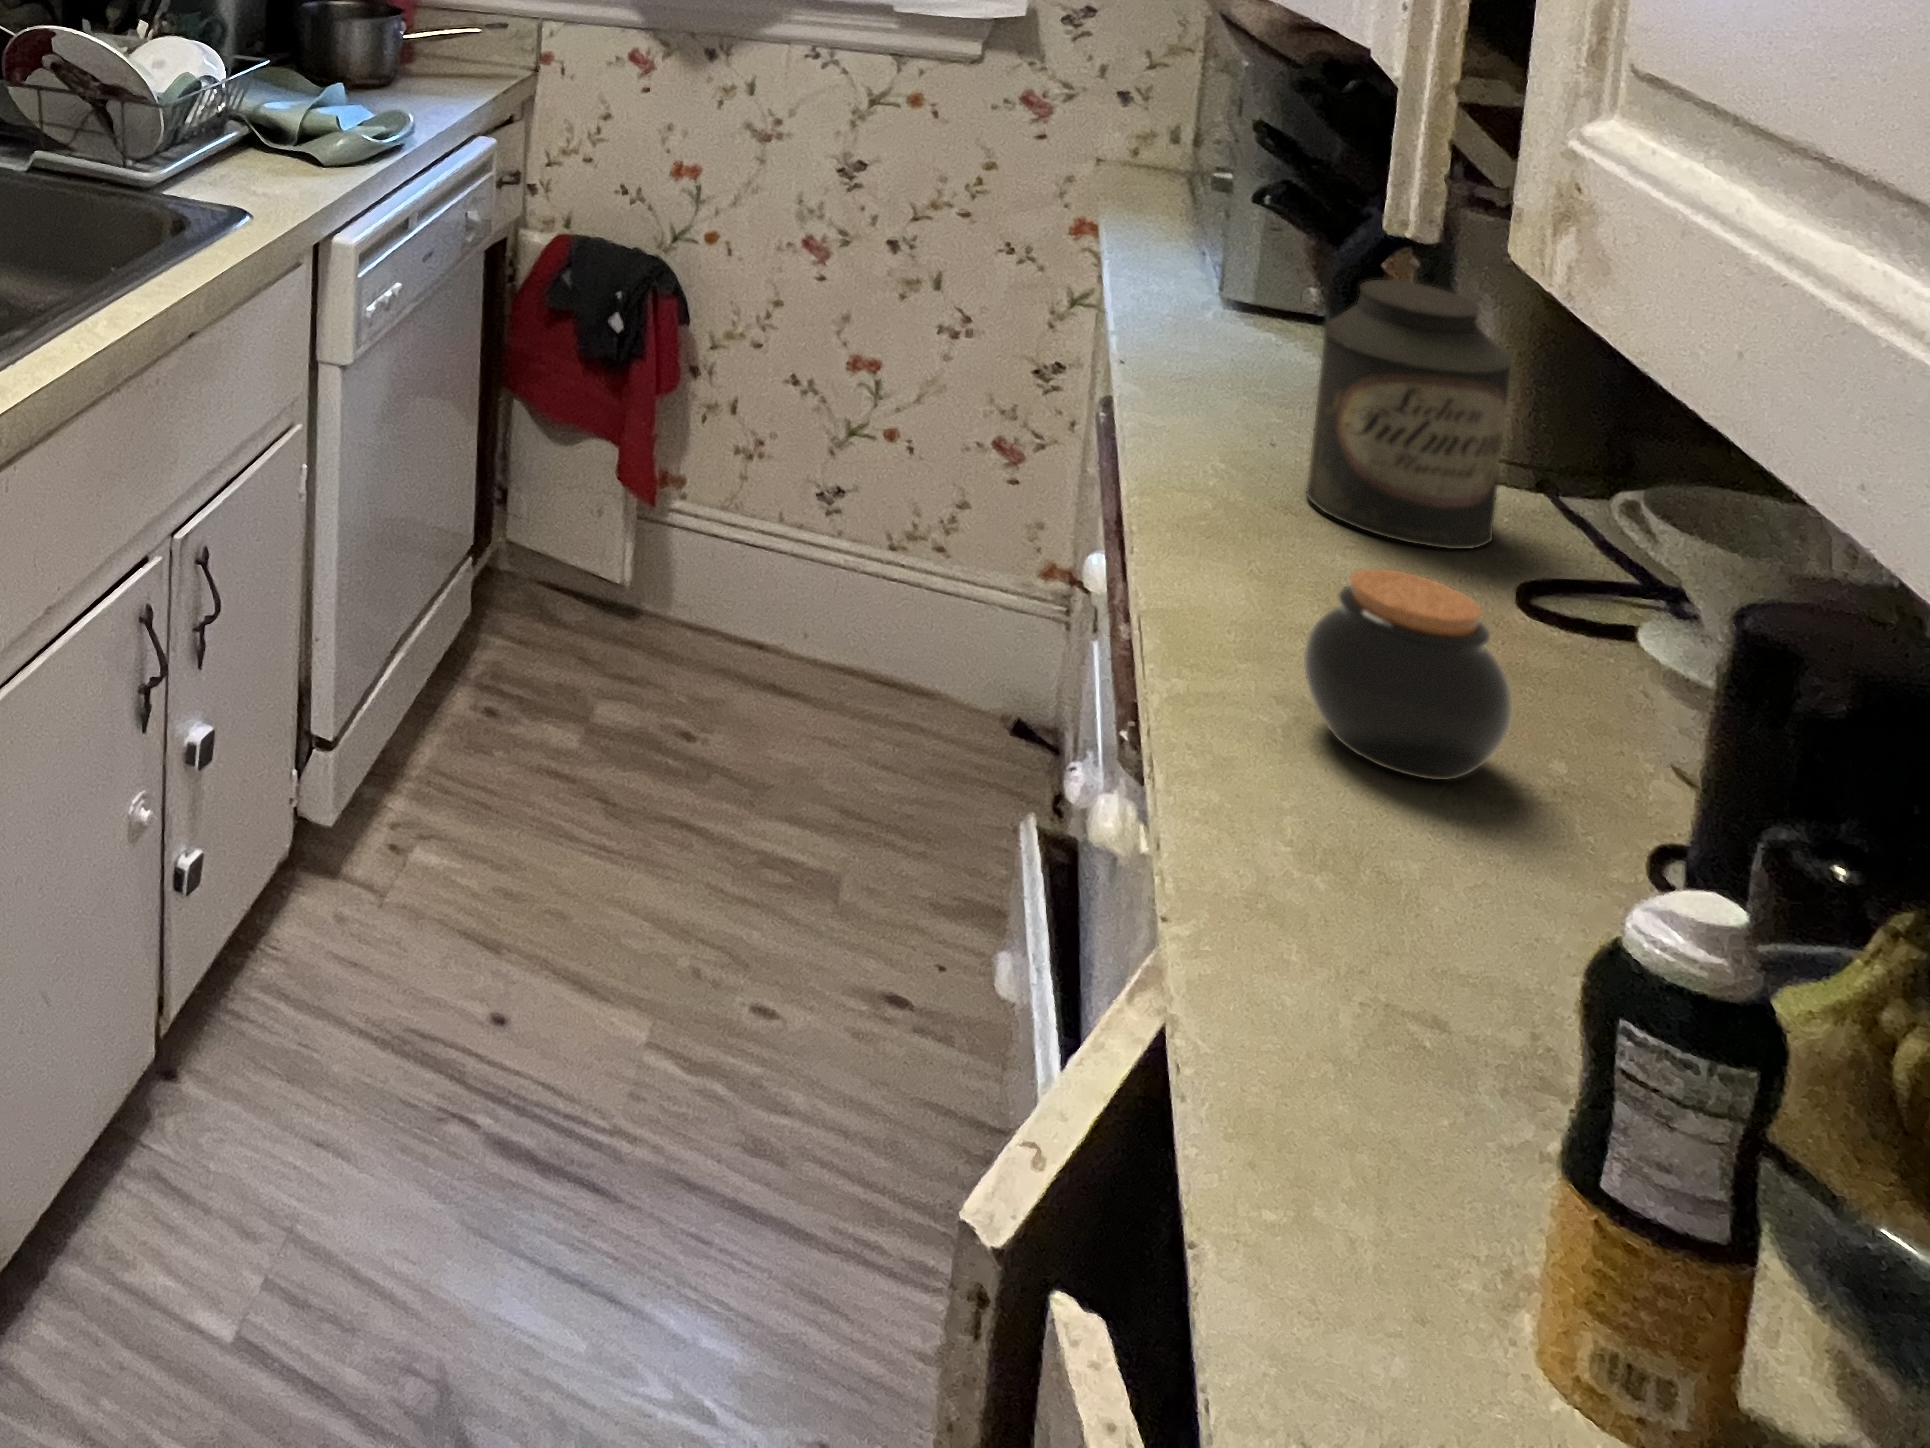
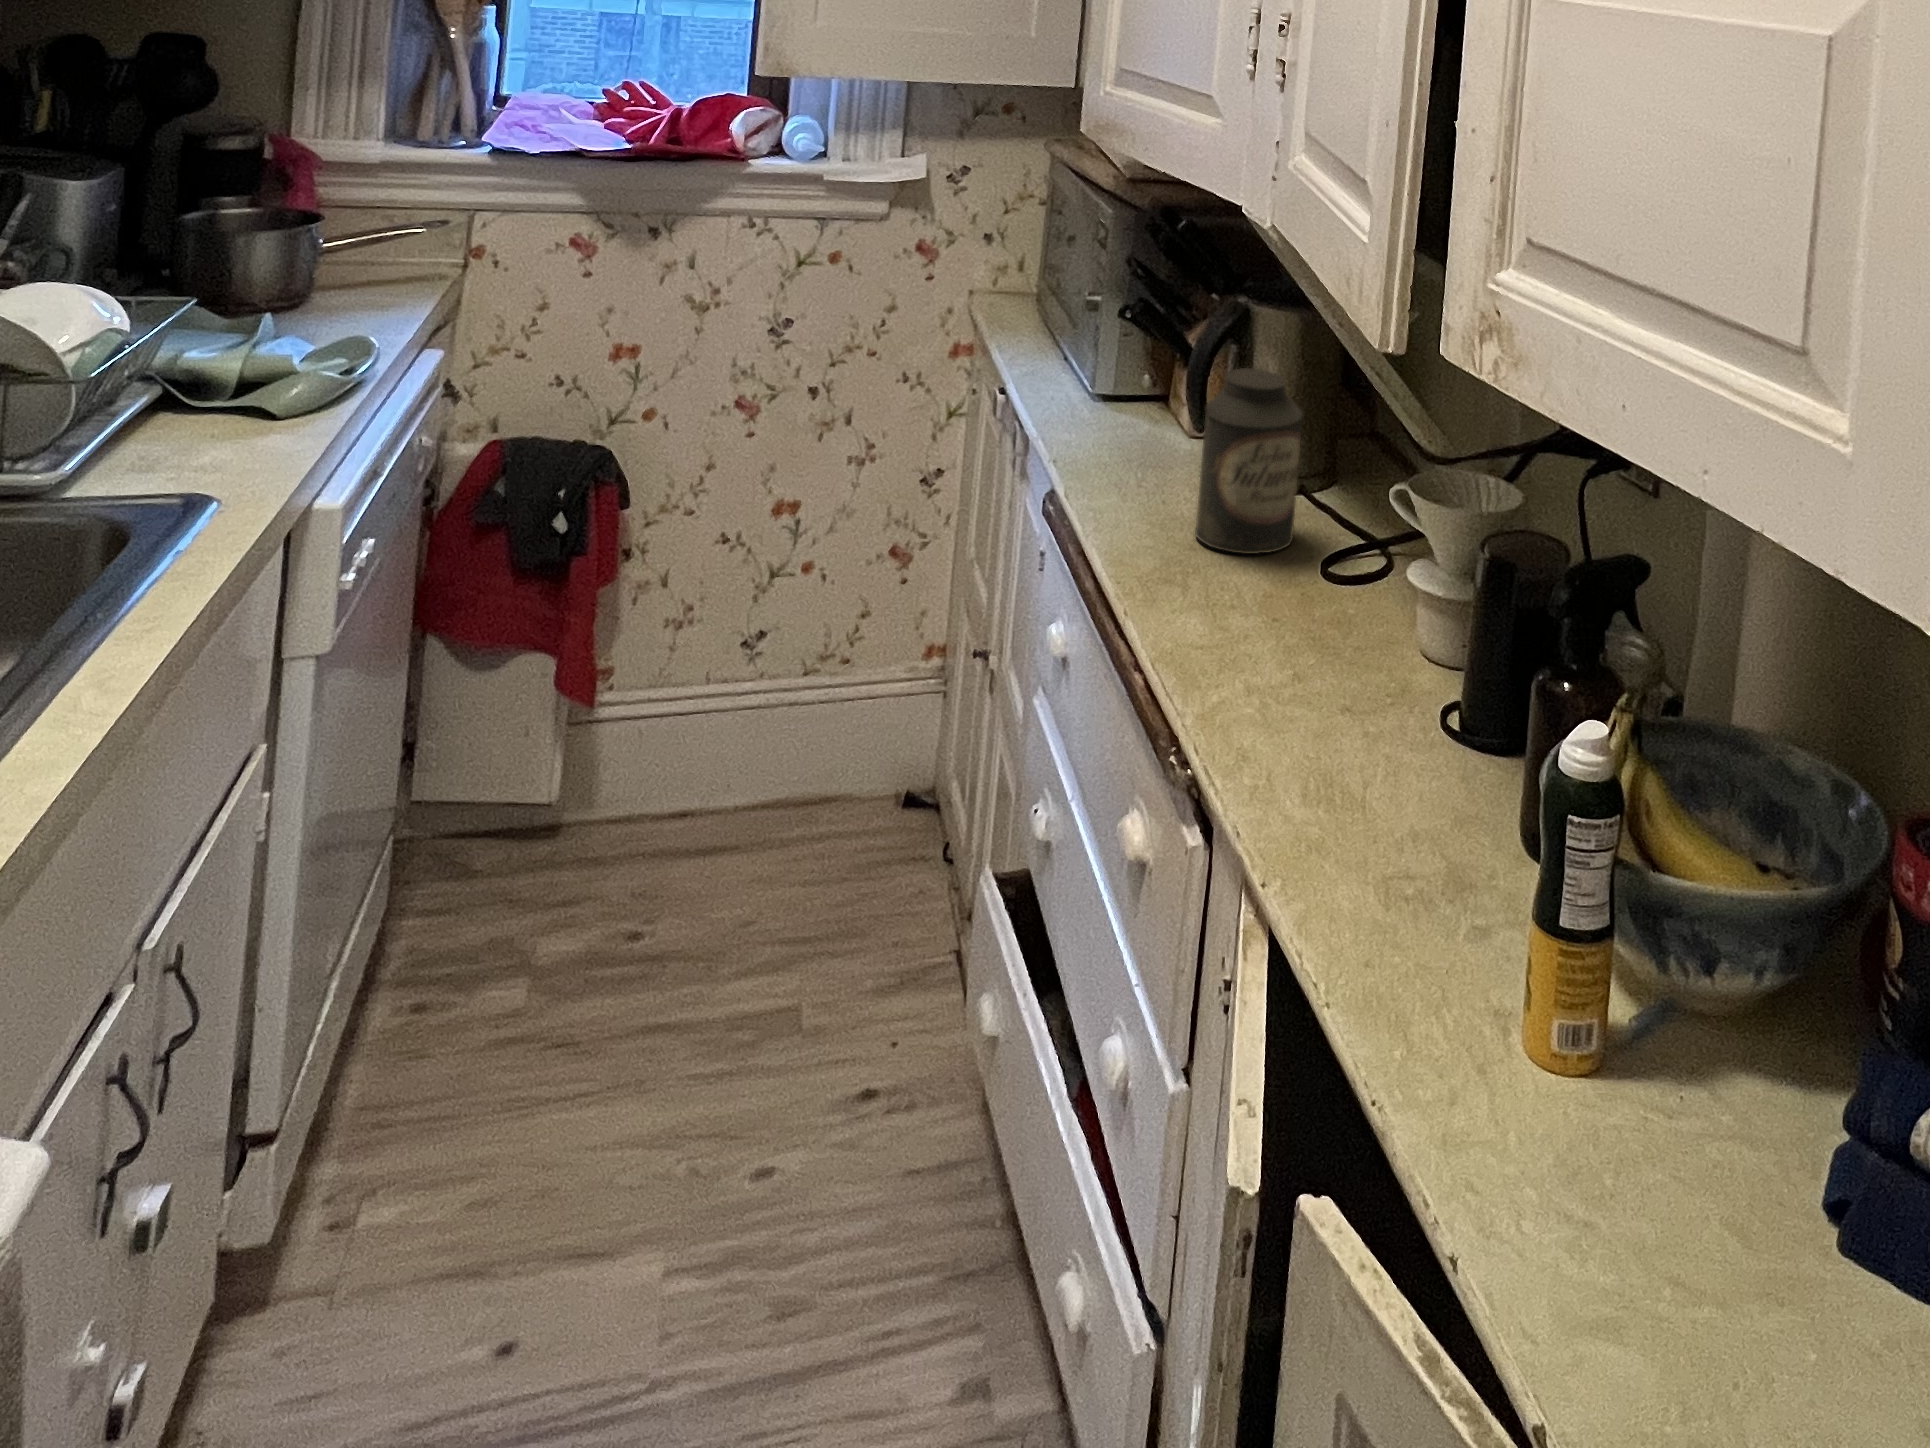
jar: present [1304,569,1512,780] -> none [1258,574,1362,713]

